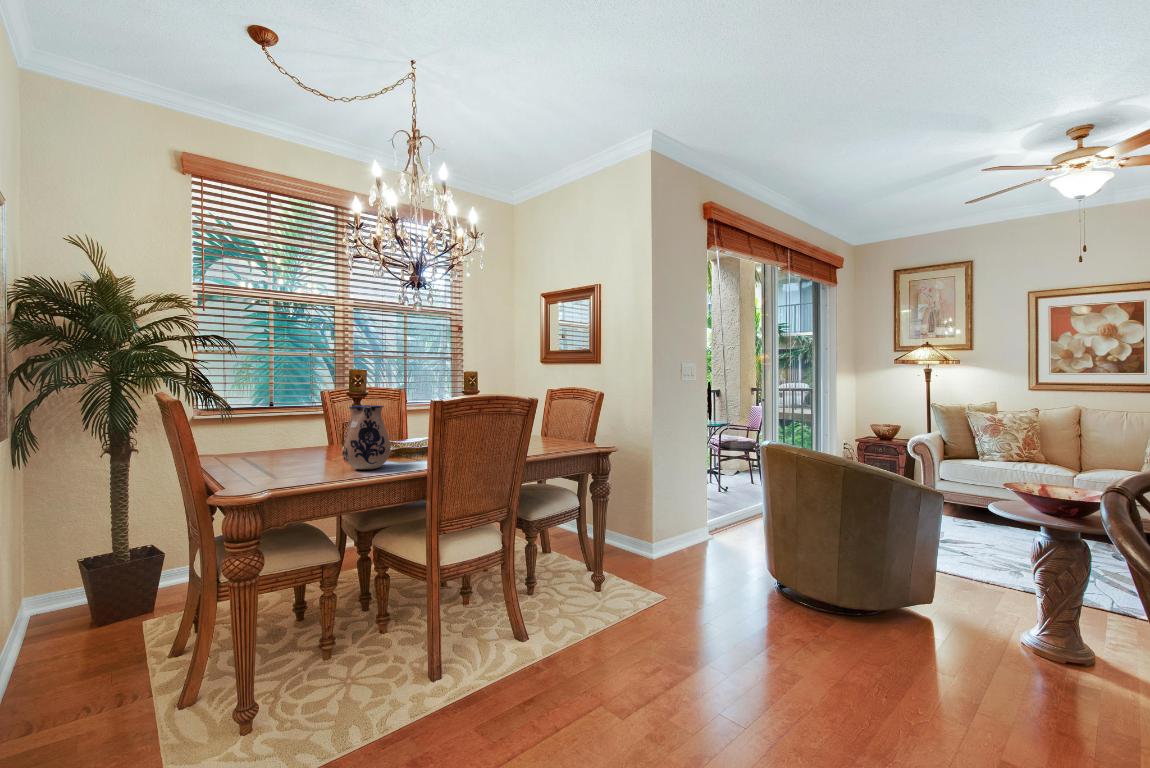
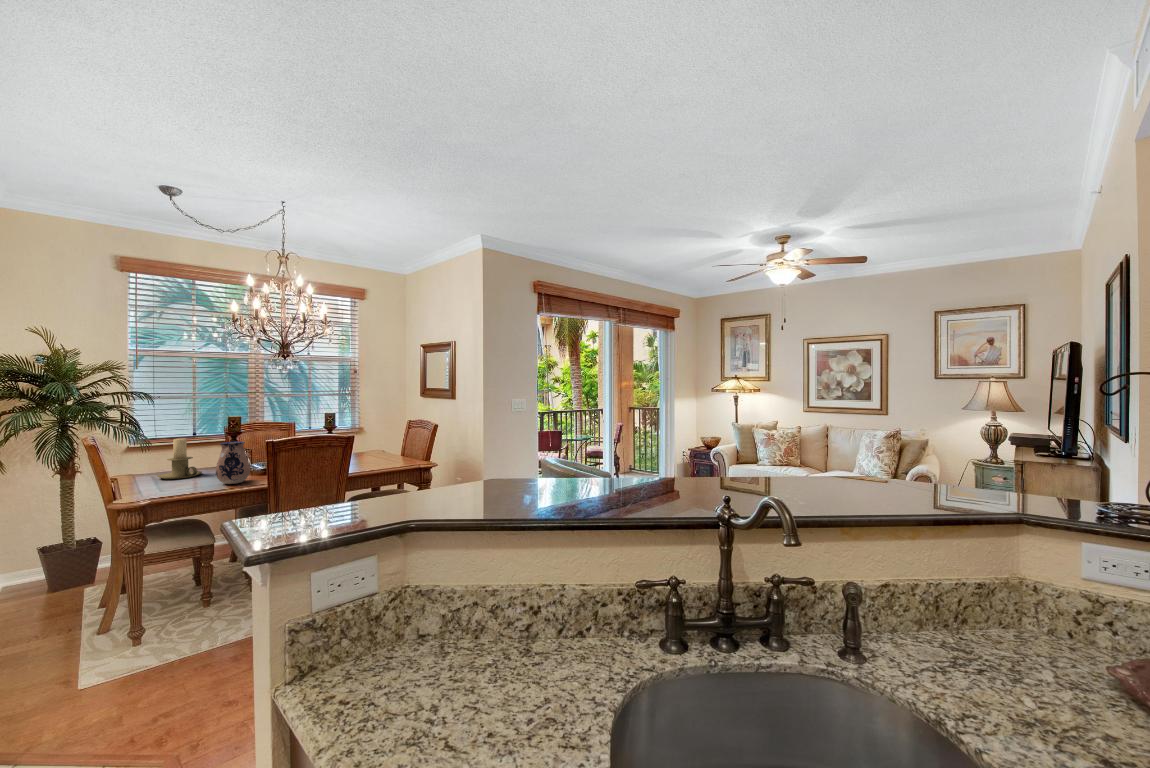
candle holder: none [248,403,309,462] -> present [157,439,202,479]

